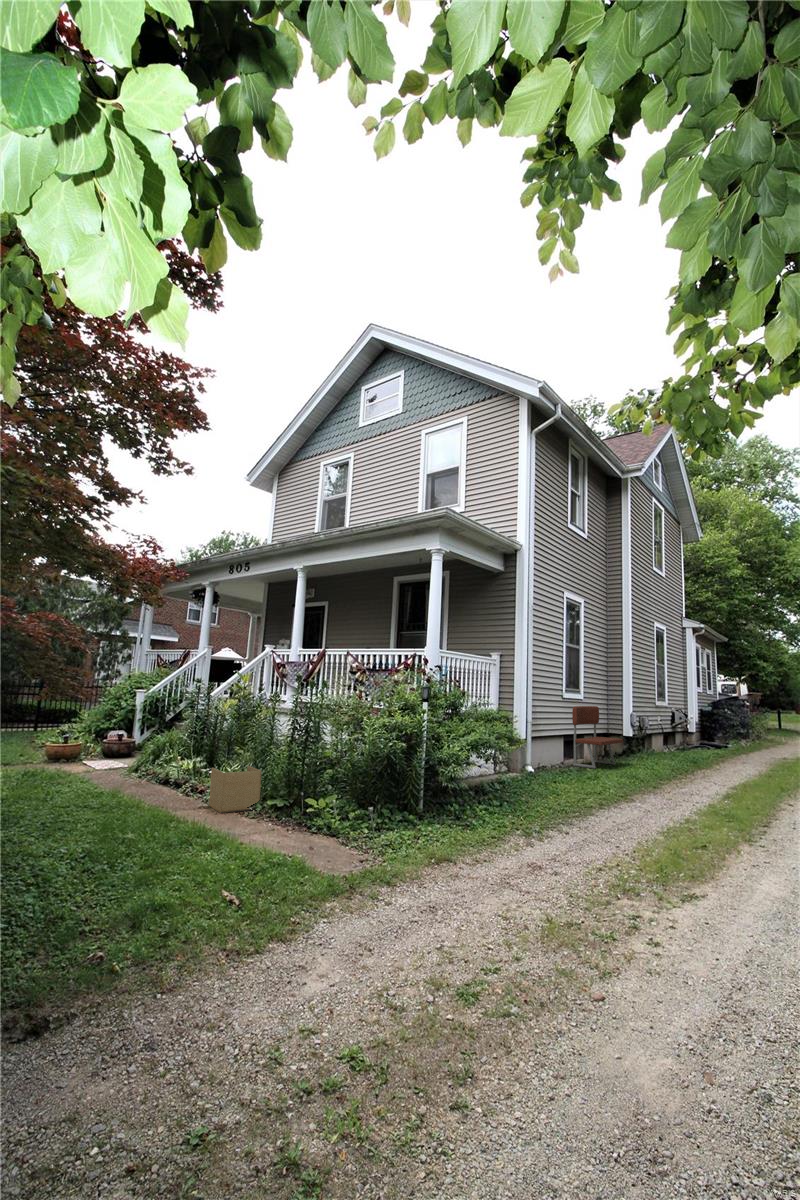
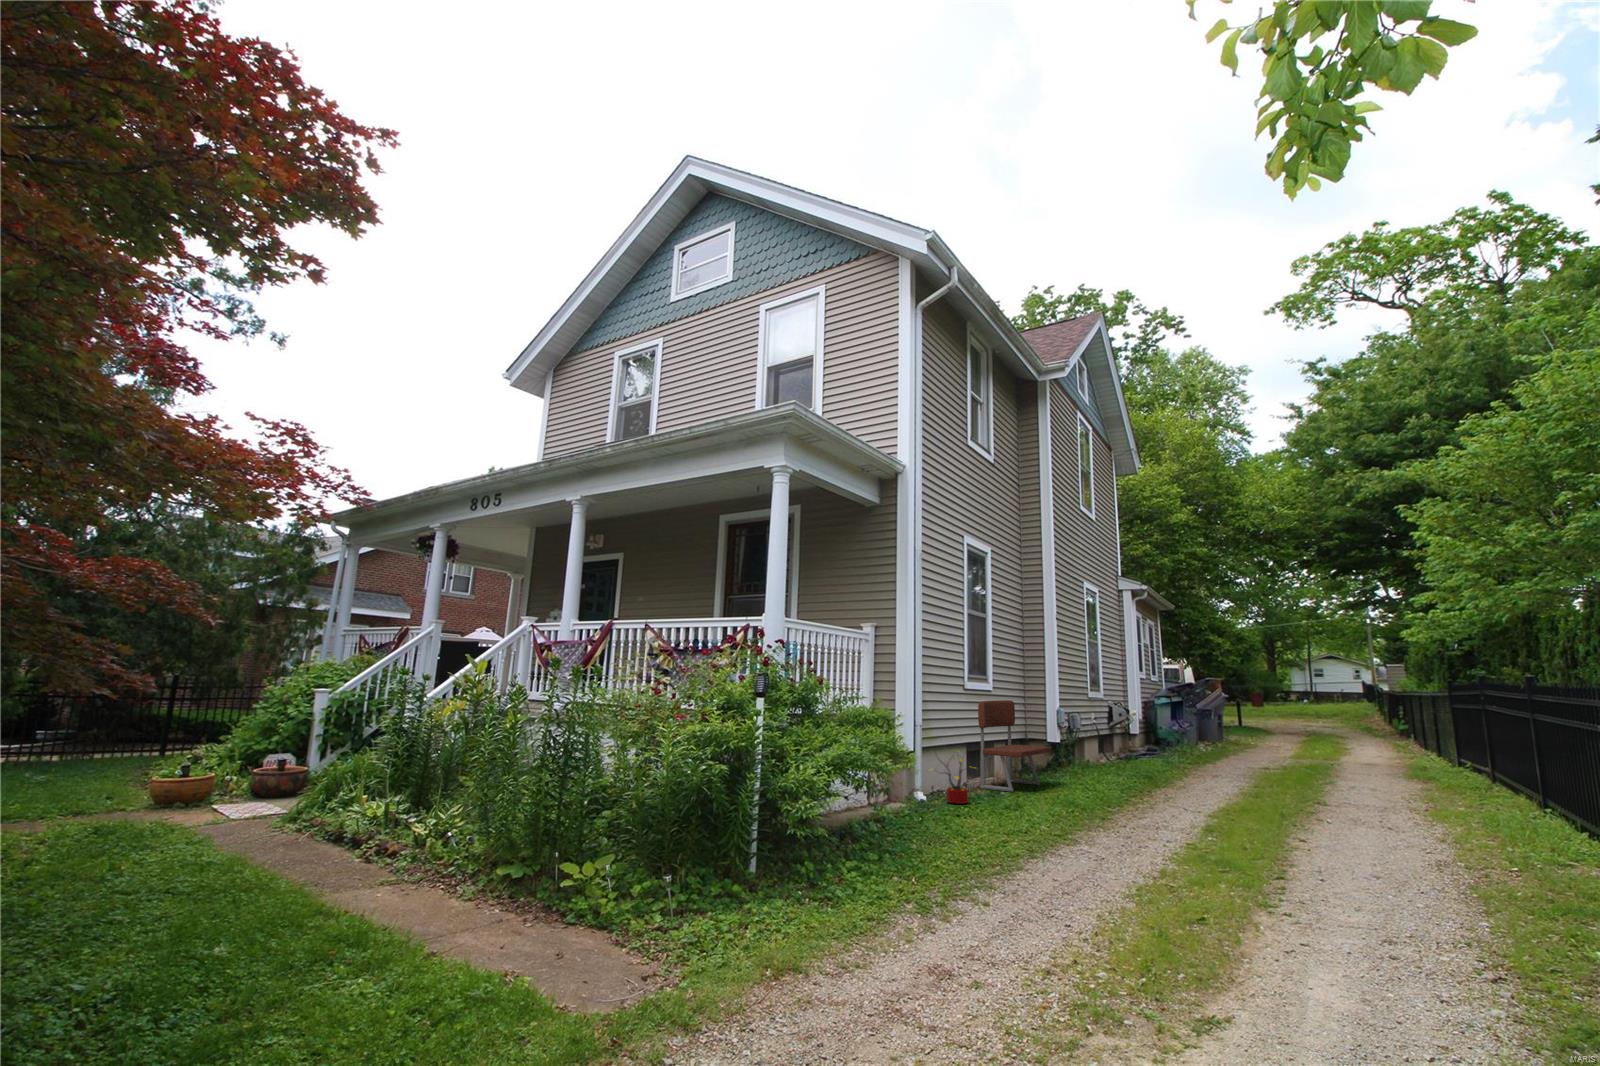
decorative plant: none [536,738,571,775] -> present [943,758,968,804]
cardboard box: present [209,766,262,813] -> none [398,808,488,892]

